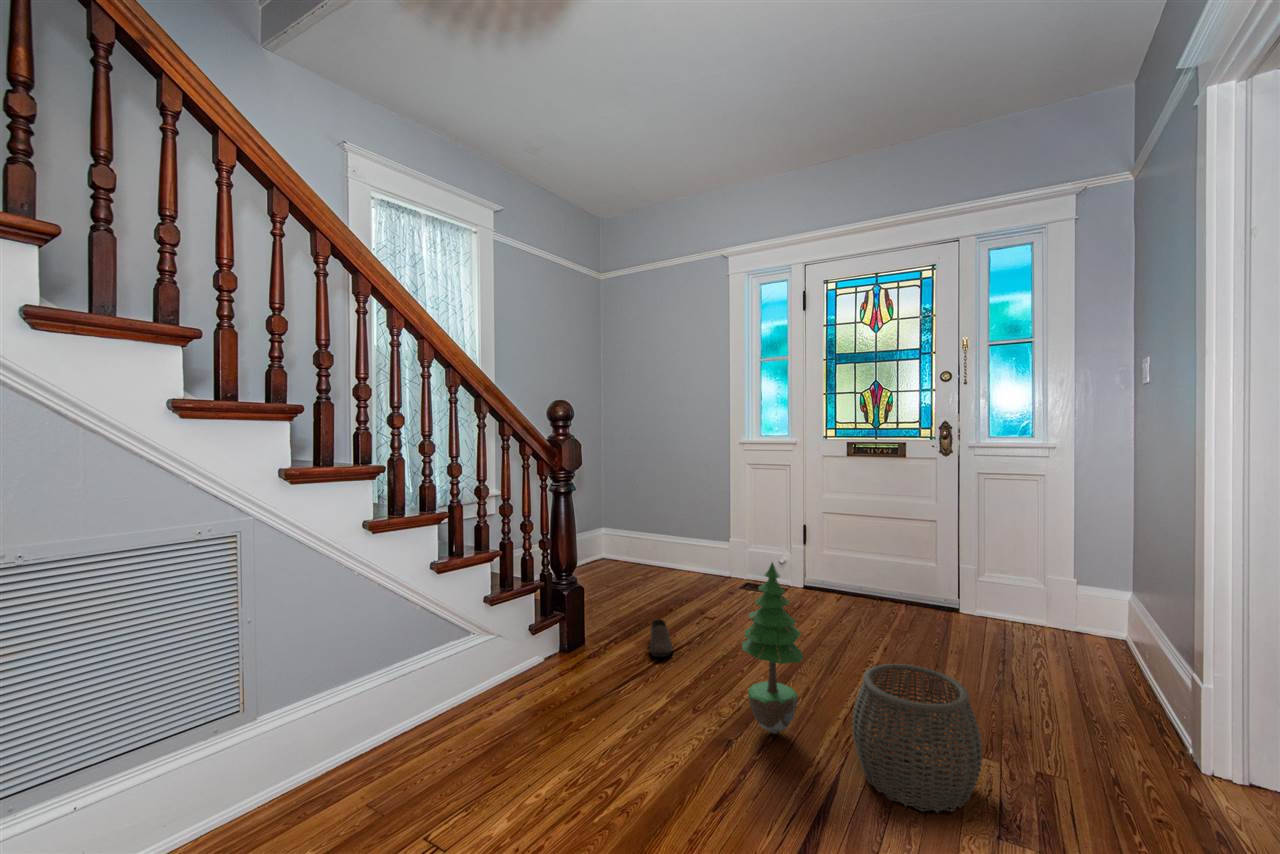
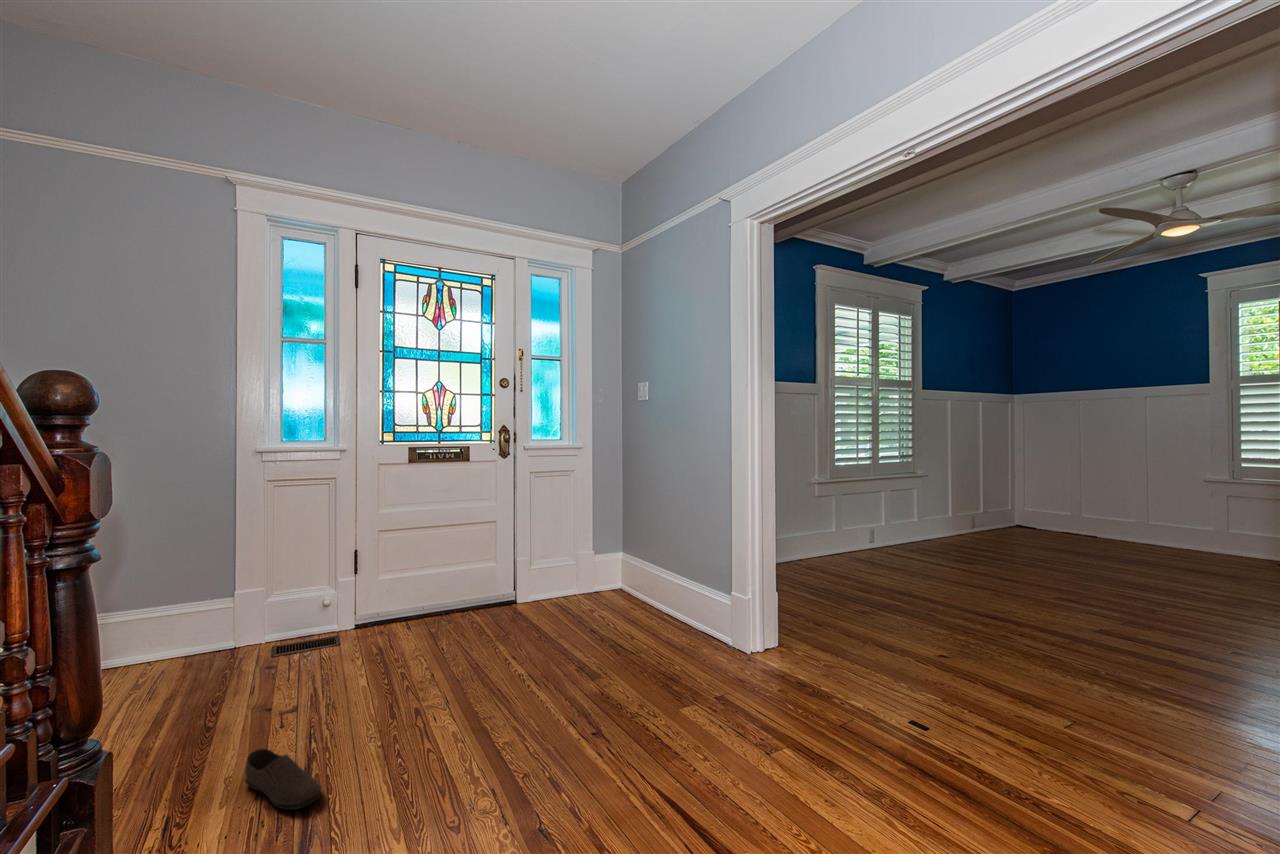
potted tree: present [742,562,804,734] -> none [527,589,600,792]
woven basket: present [852,664,983,813] -> none [639,645,745,775]

